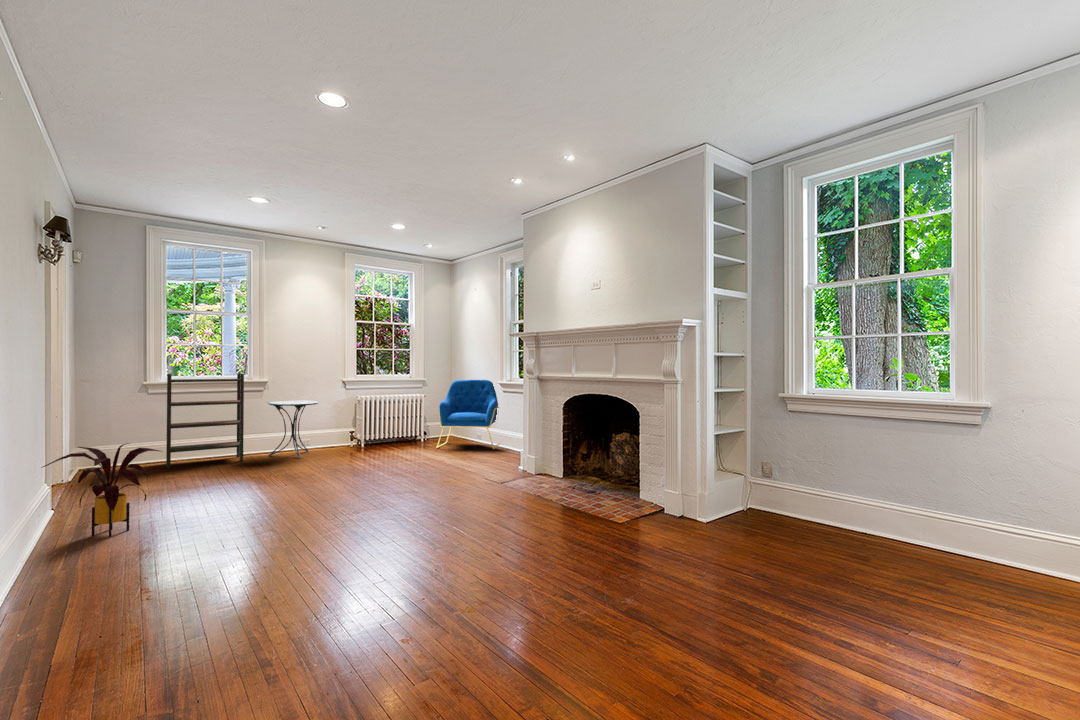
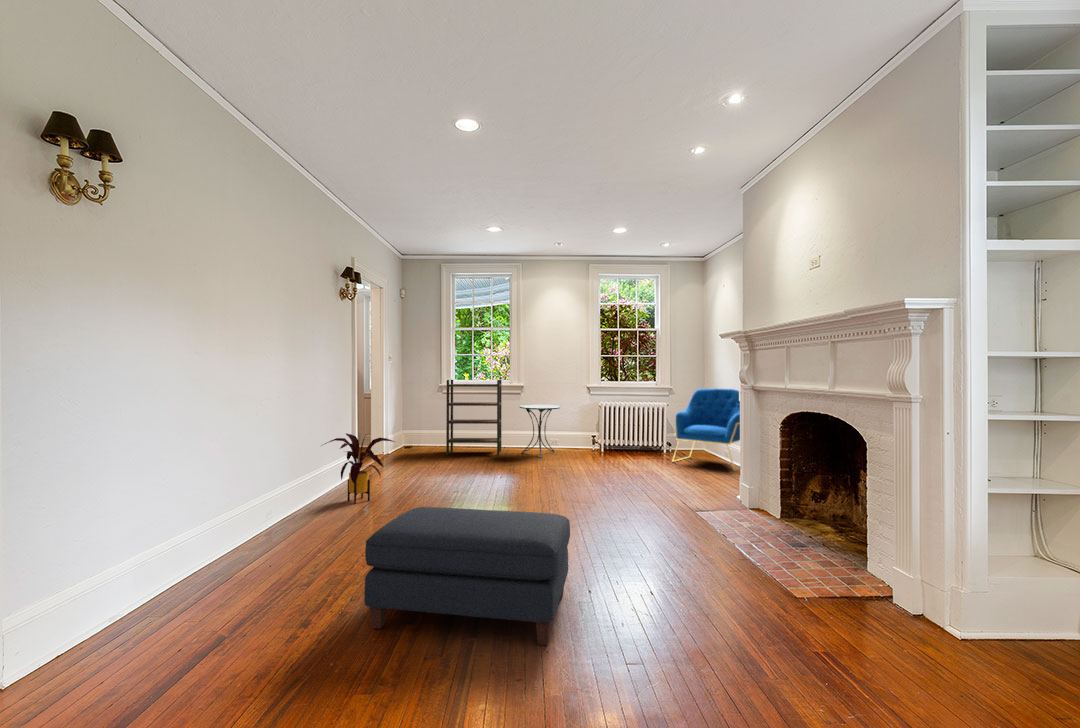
ottoman: none [319,489,513,629] -> present [364,507,570,645]

